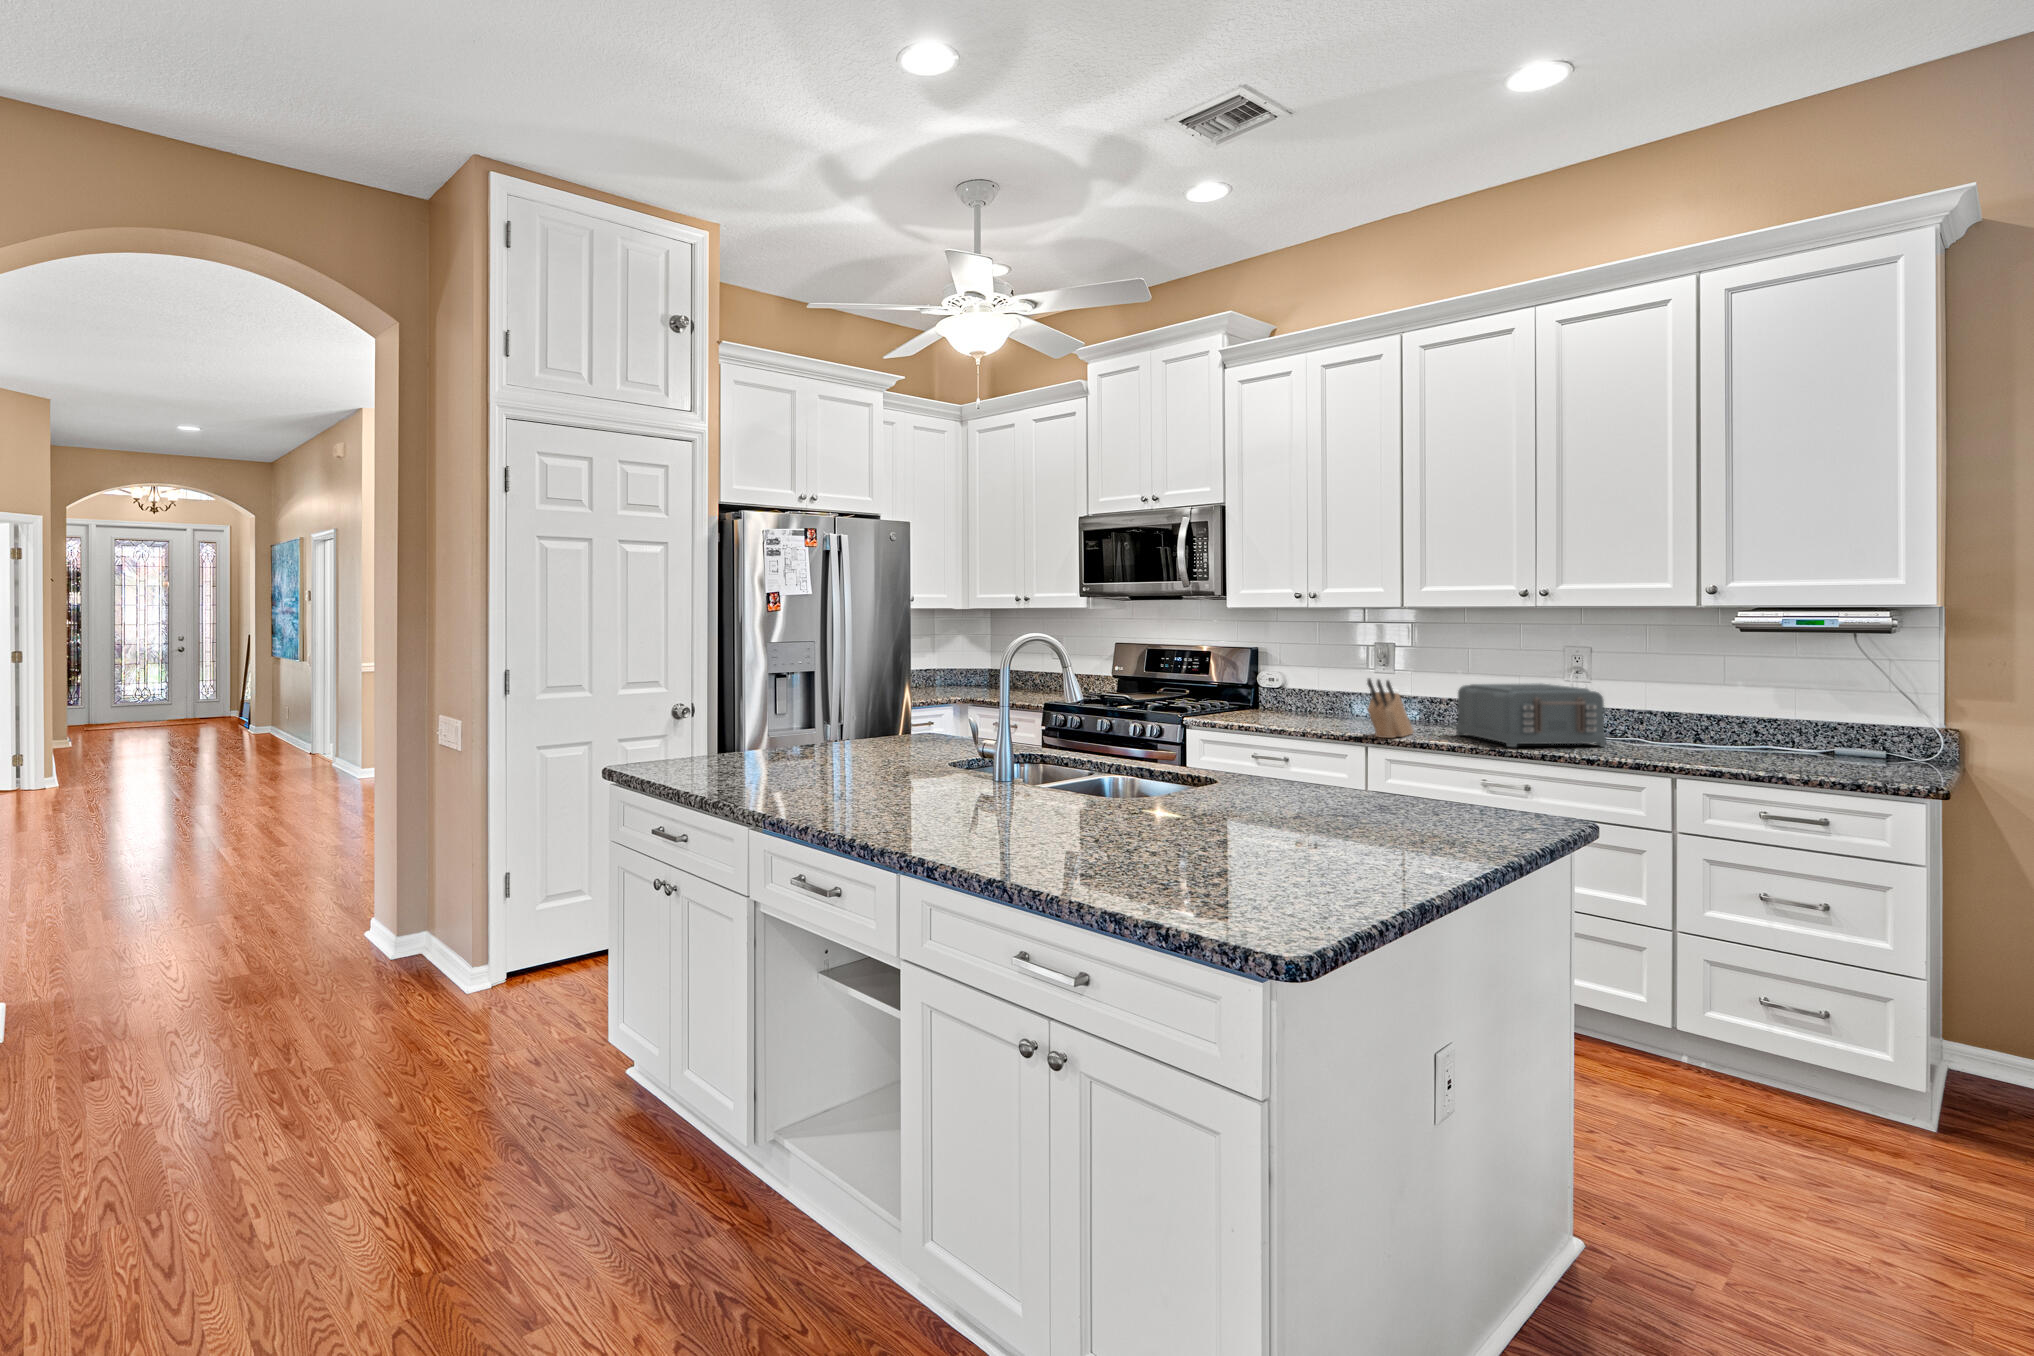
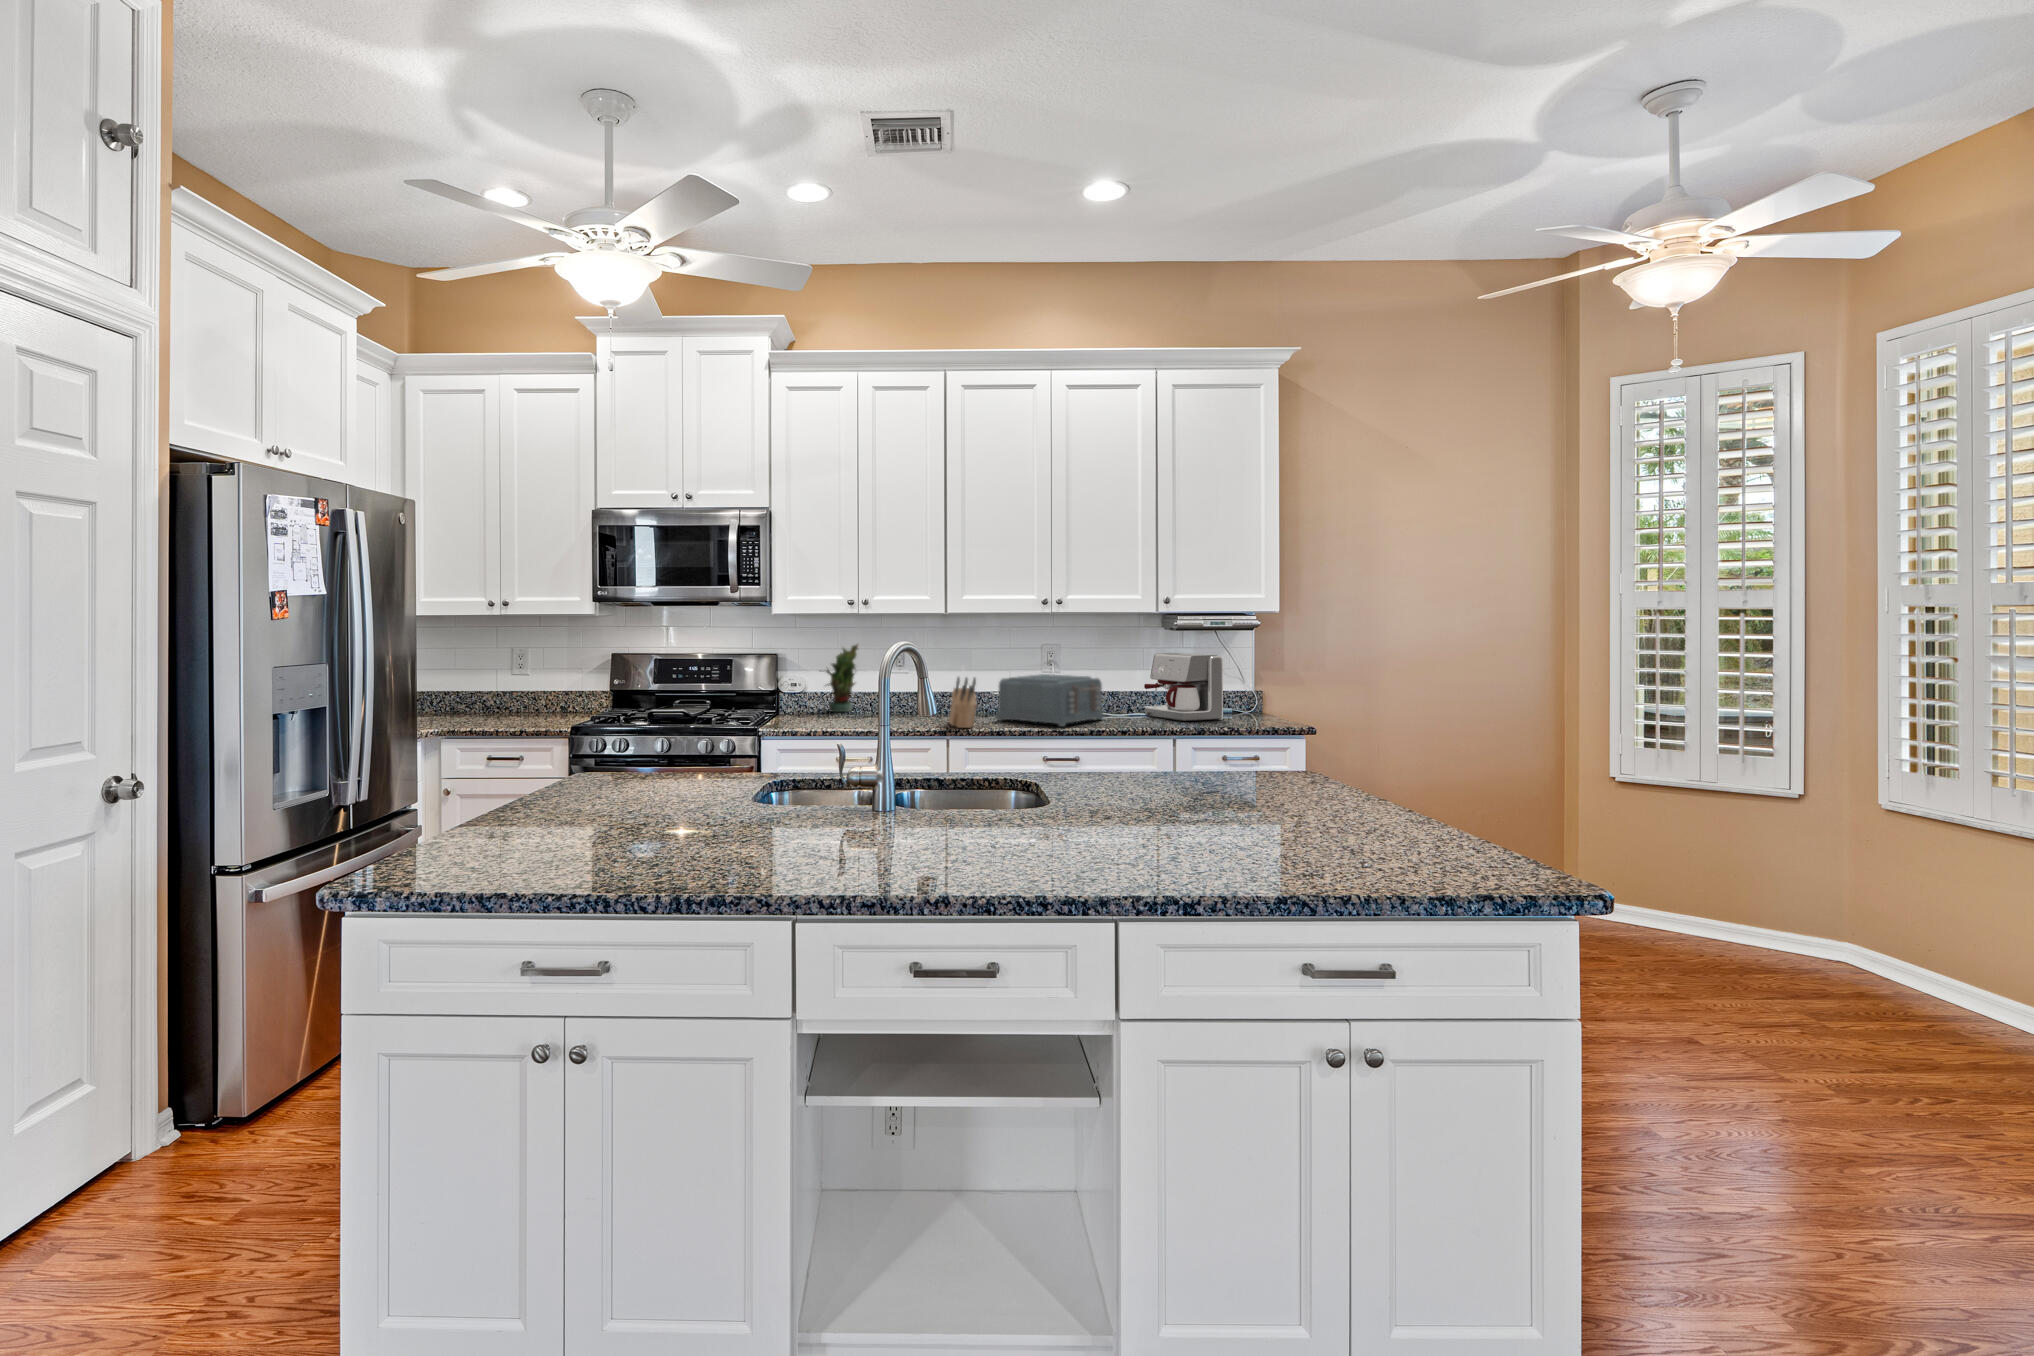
potted plant: none [1289,640,1337,714] -> present [826,645,858,712]
coffee maker: none [1685,663,1814,762] -> present [1144,653,1223,721]

